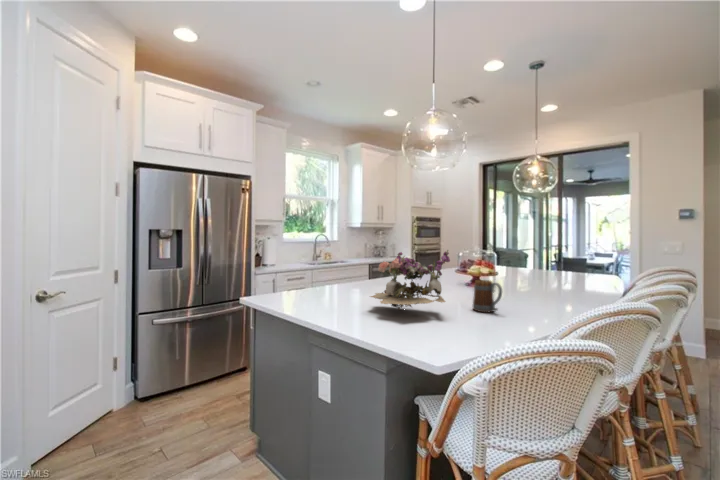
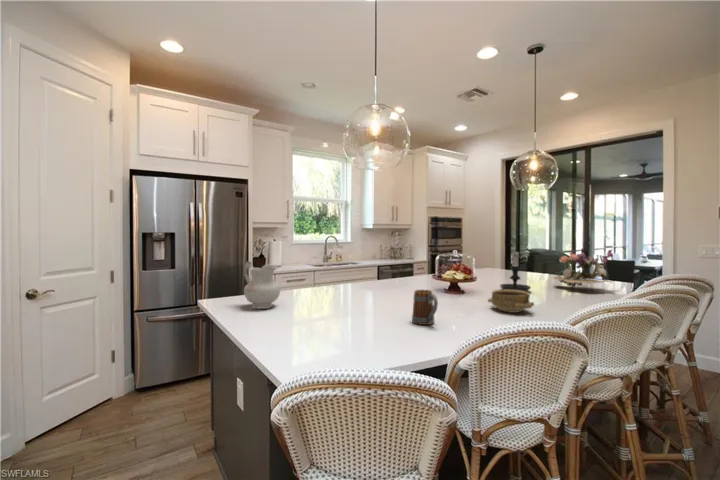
candle holder: none [512,244,542,284] -> present [500,252,531,292]
flower arrangement: present [371,250,450,310] -> present [554,249,613,287]
ceramic pitcher: none [294,256,332,303] -> present [244,262,280,309]
ceramic bowl: none [522,280,566,300] -> present [488,290,534,313]

